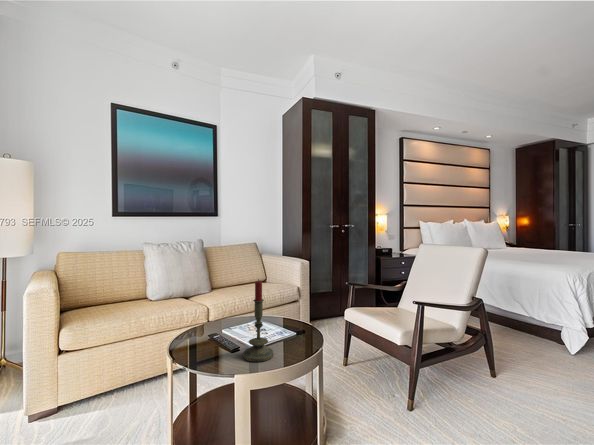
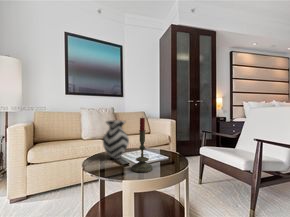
vase: none [194,278,236,339] -> present [103,120,129,159]

